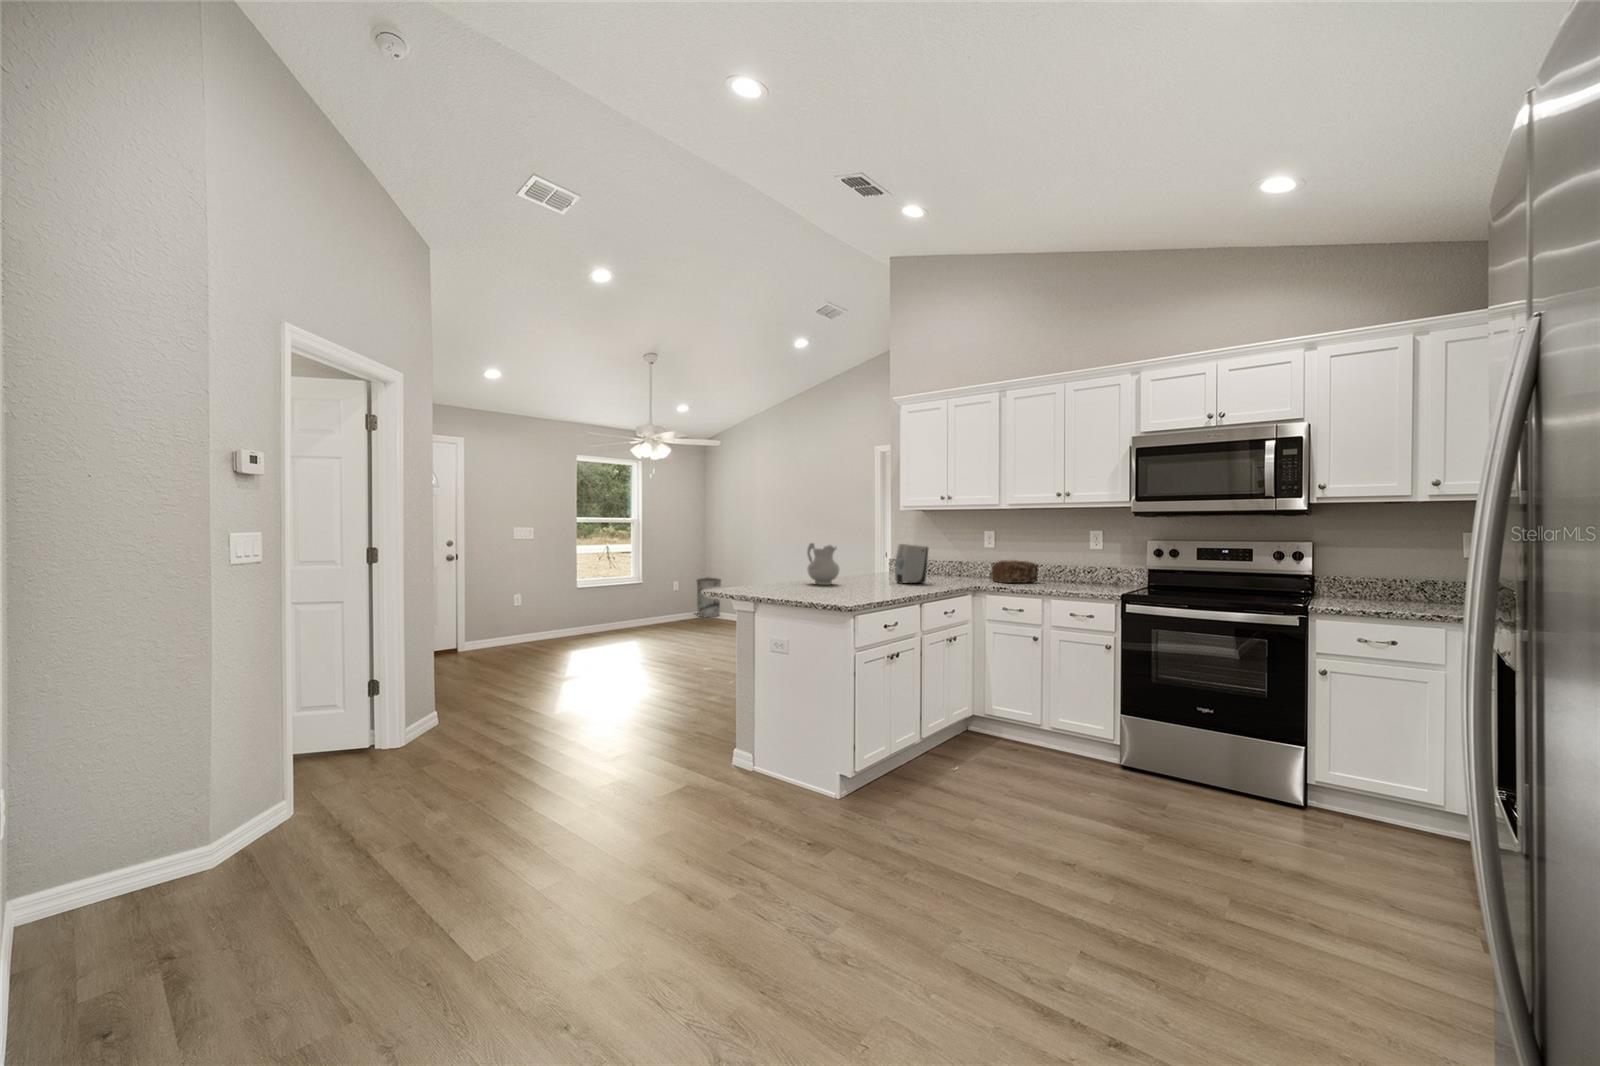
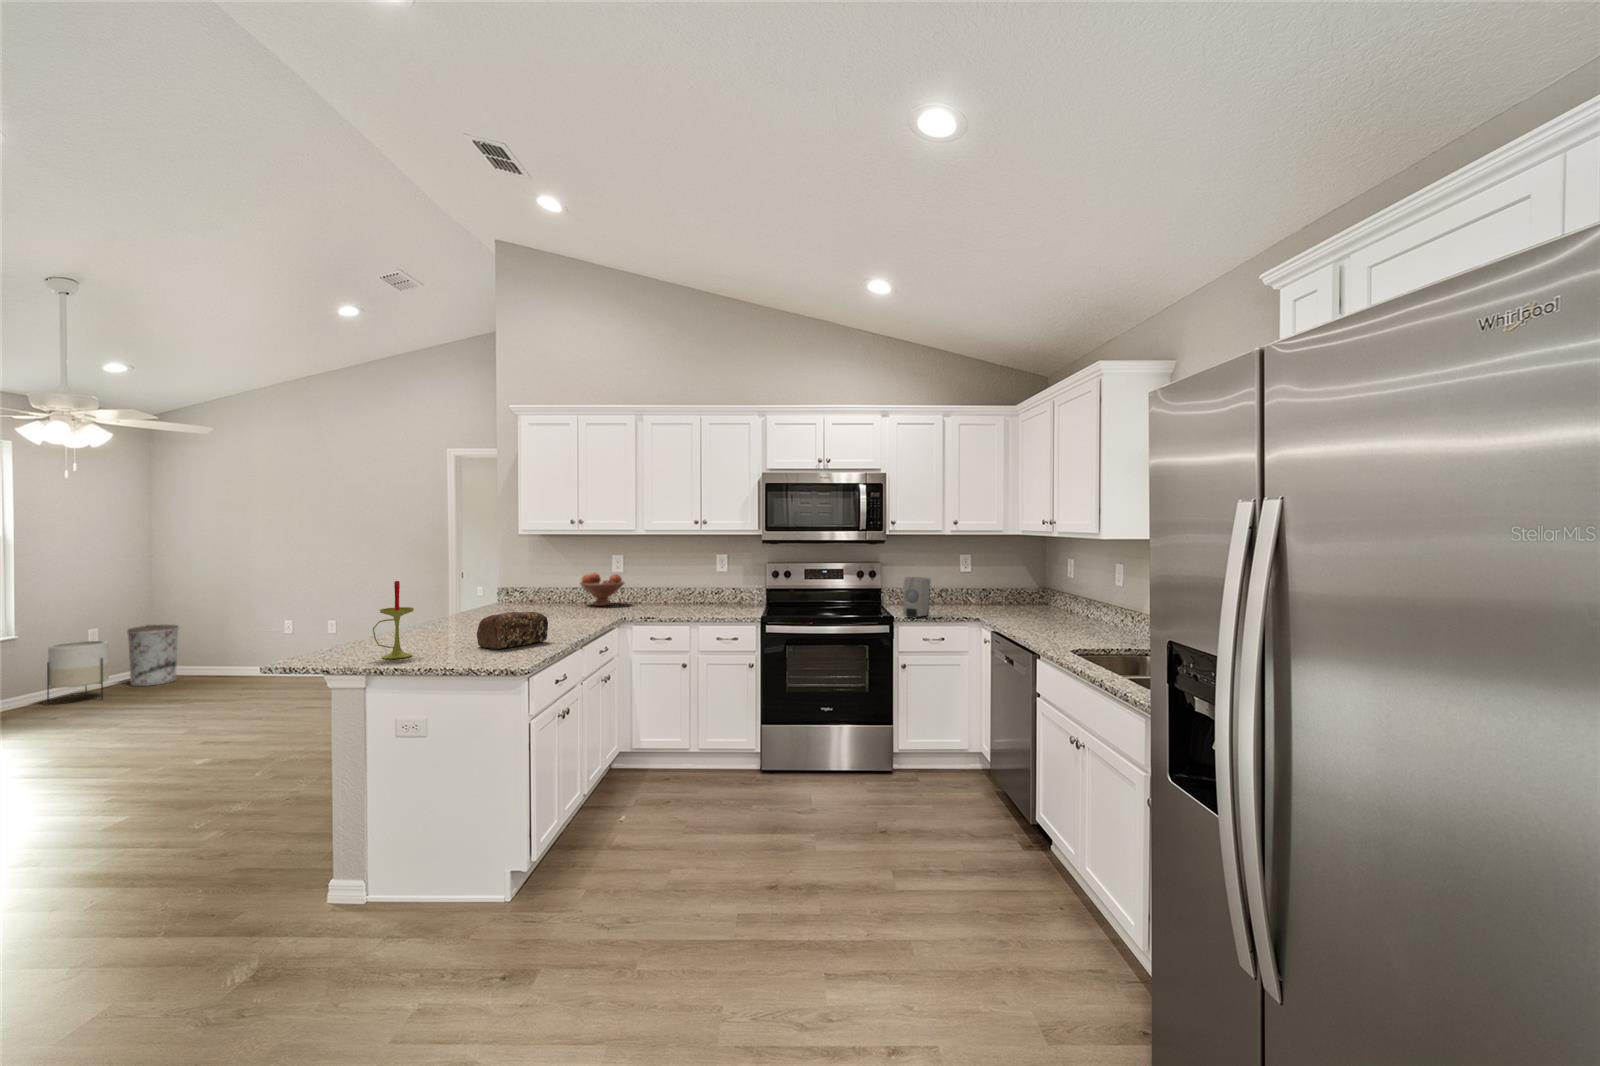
candle: none [755,531,784,592] -> present [373,581,414,659]
ceramic pitcher: present [807,543,839,585] -> none [425,586,472,638]
soap dispenser: present [895,544,929,584] -> present [903,577,930,618]
fruit bowl: none [952,546,994,576] -> present [580,573,624,606]
bread loaf: present [991,560,1038,583] -> present [477,612,548,650]
planter: none [658,584,685,622] -> present [47,640,109,704]

